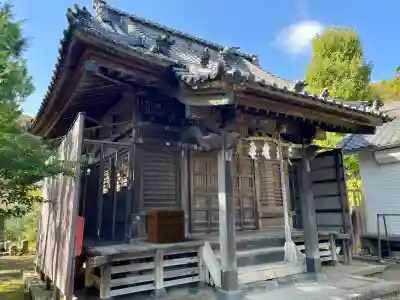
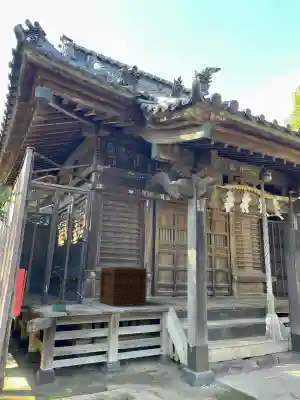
potted plant: present [187,257,203,293] -> present [52,269,76,312]

